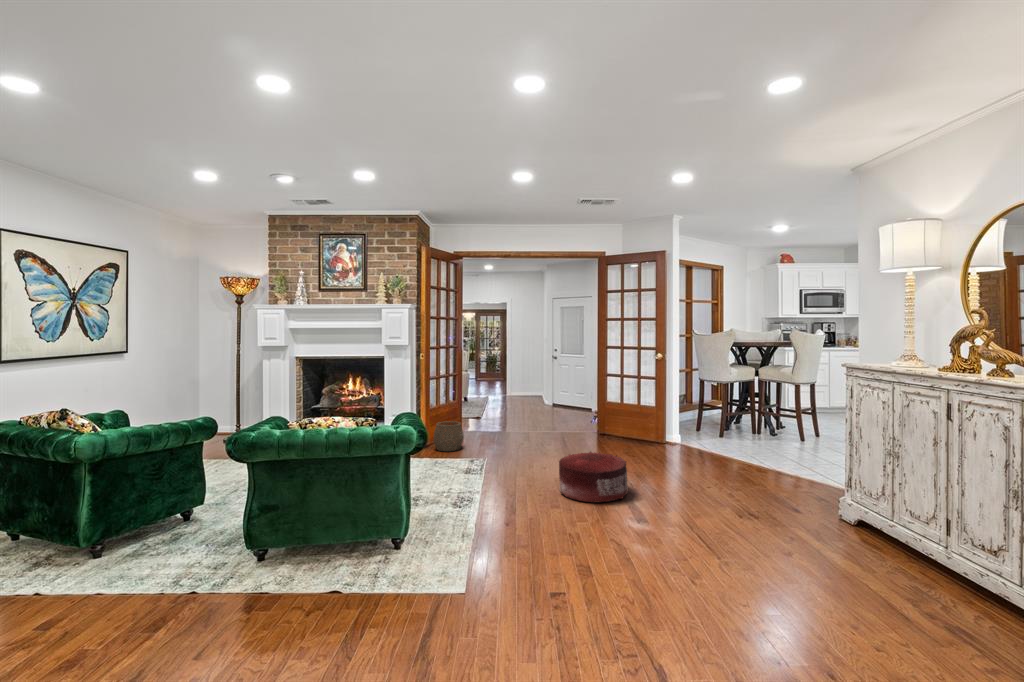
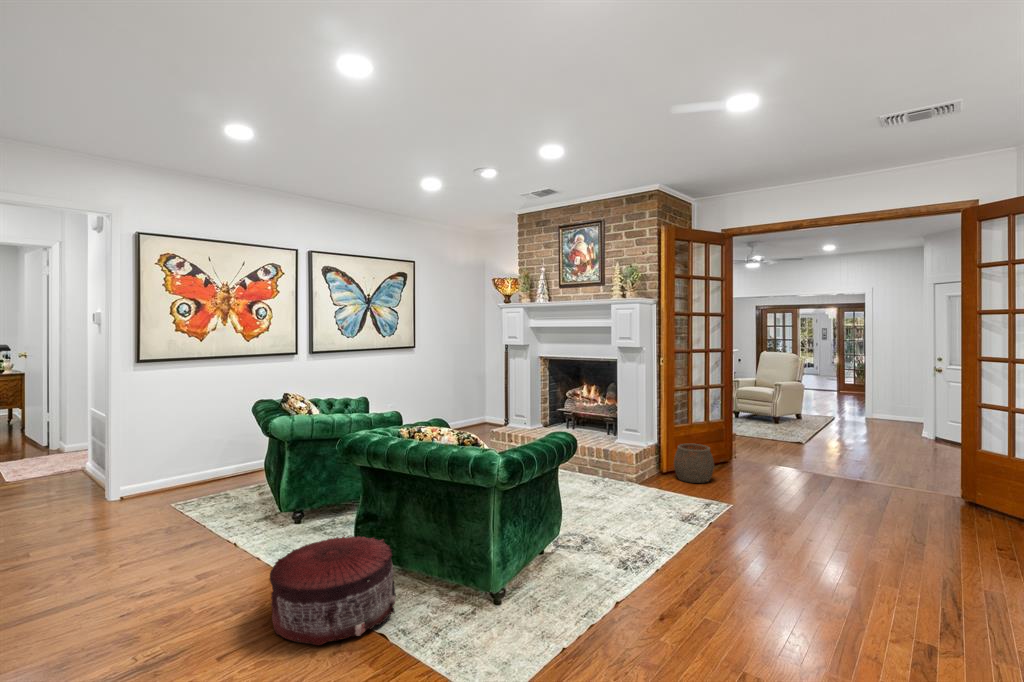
pouf: present [559,452,628,503] -> present [270,536,396,645]

